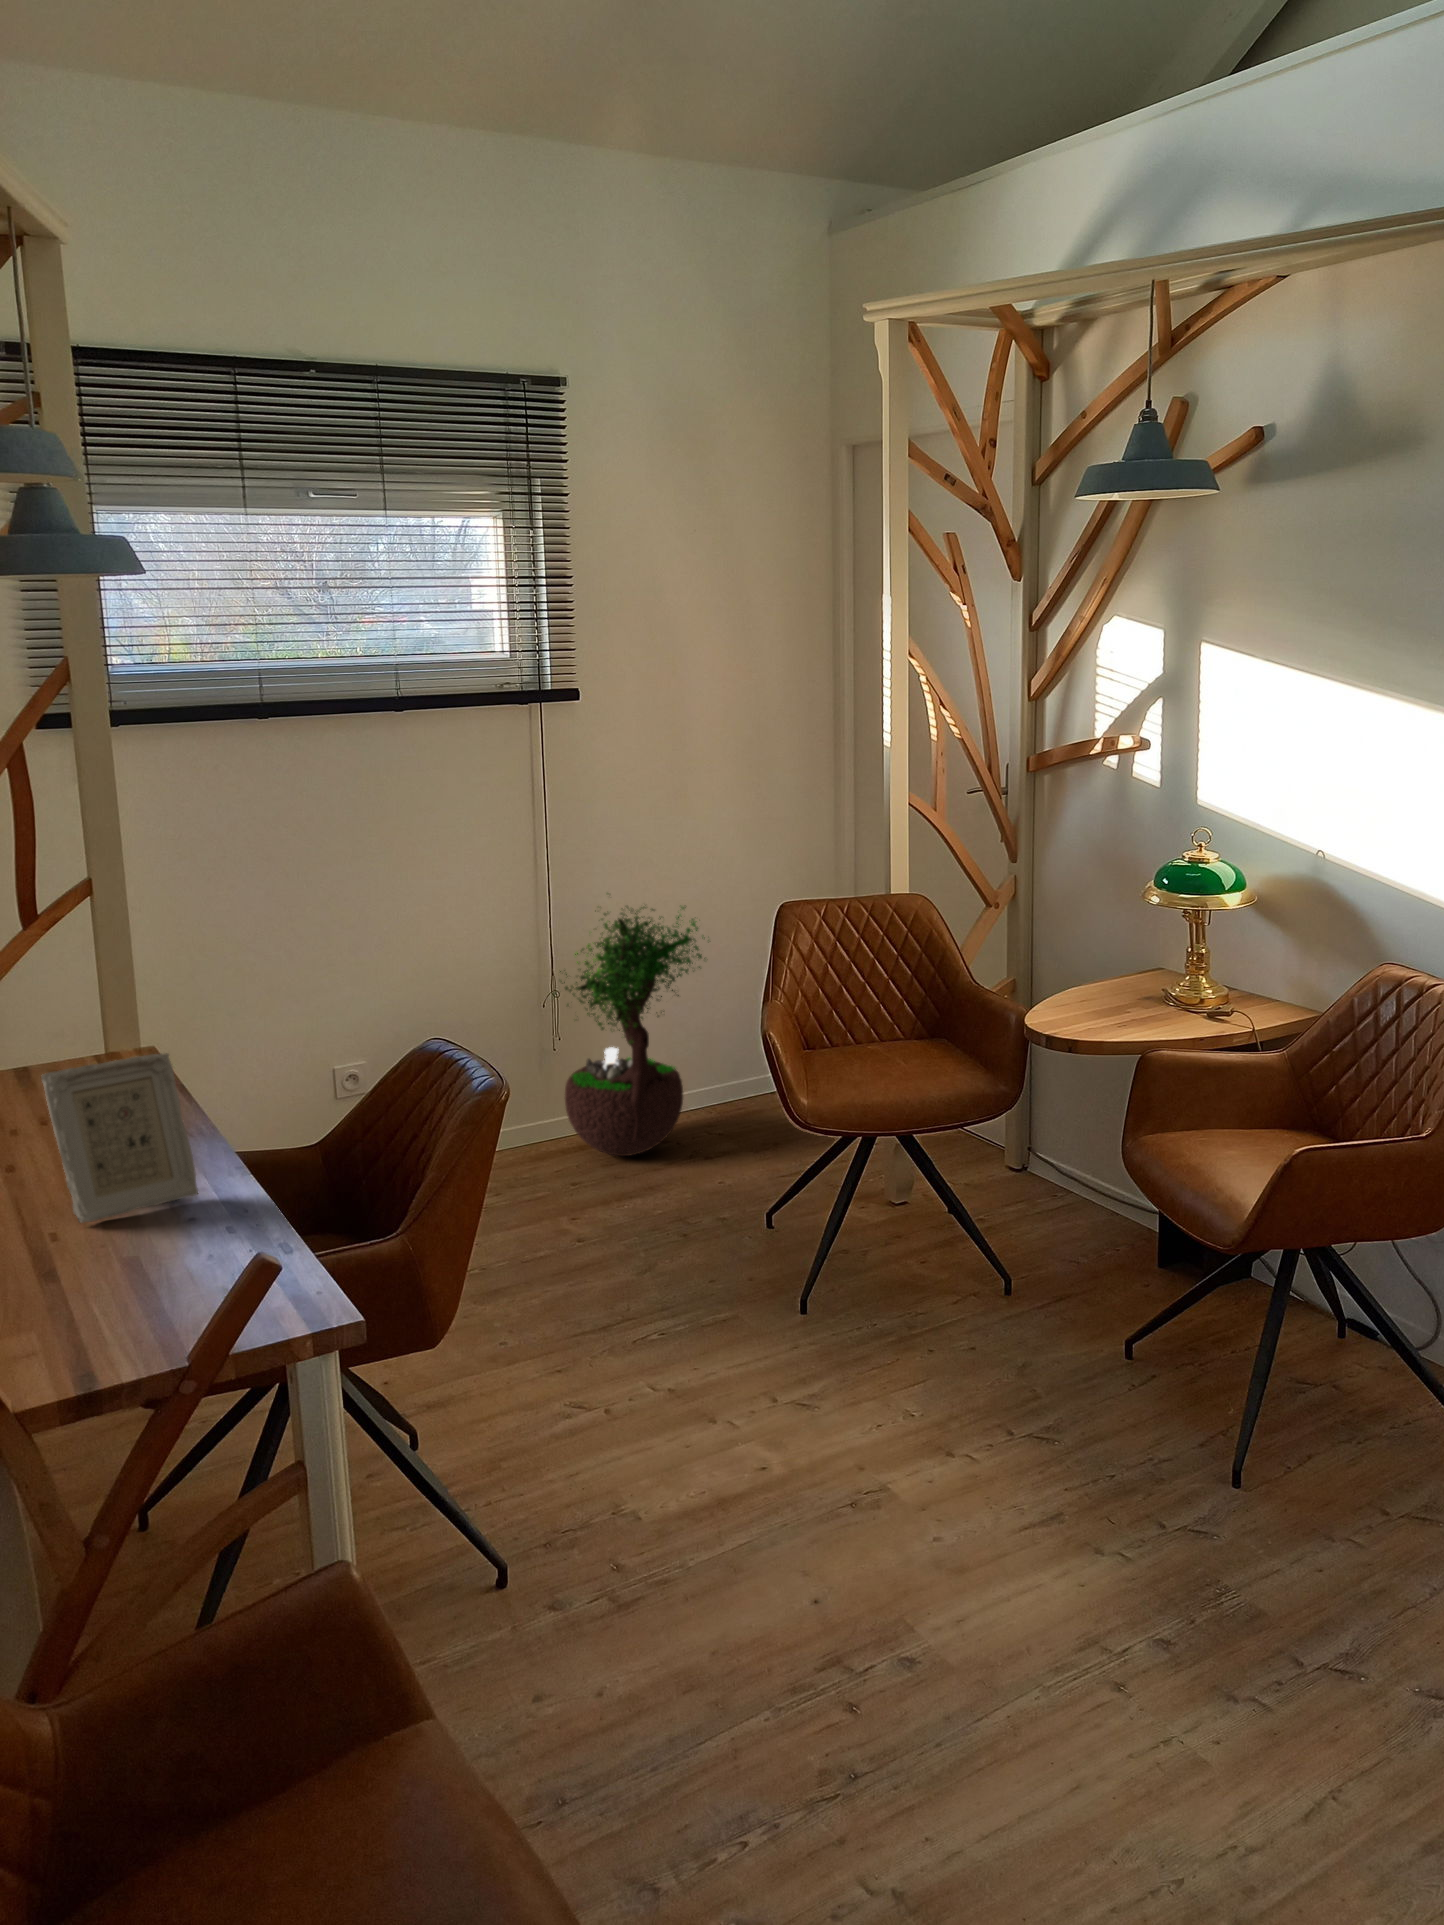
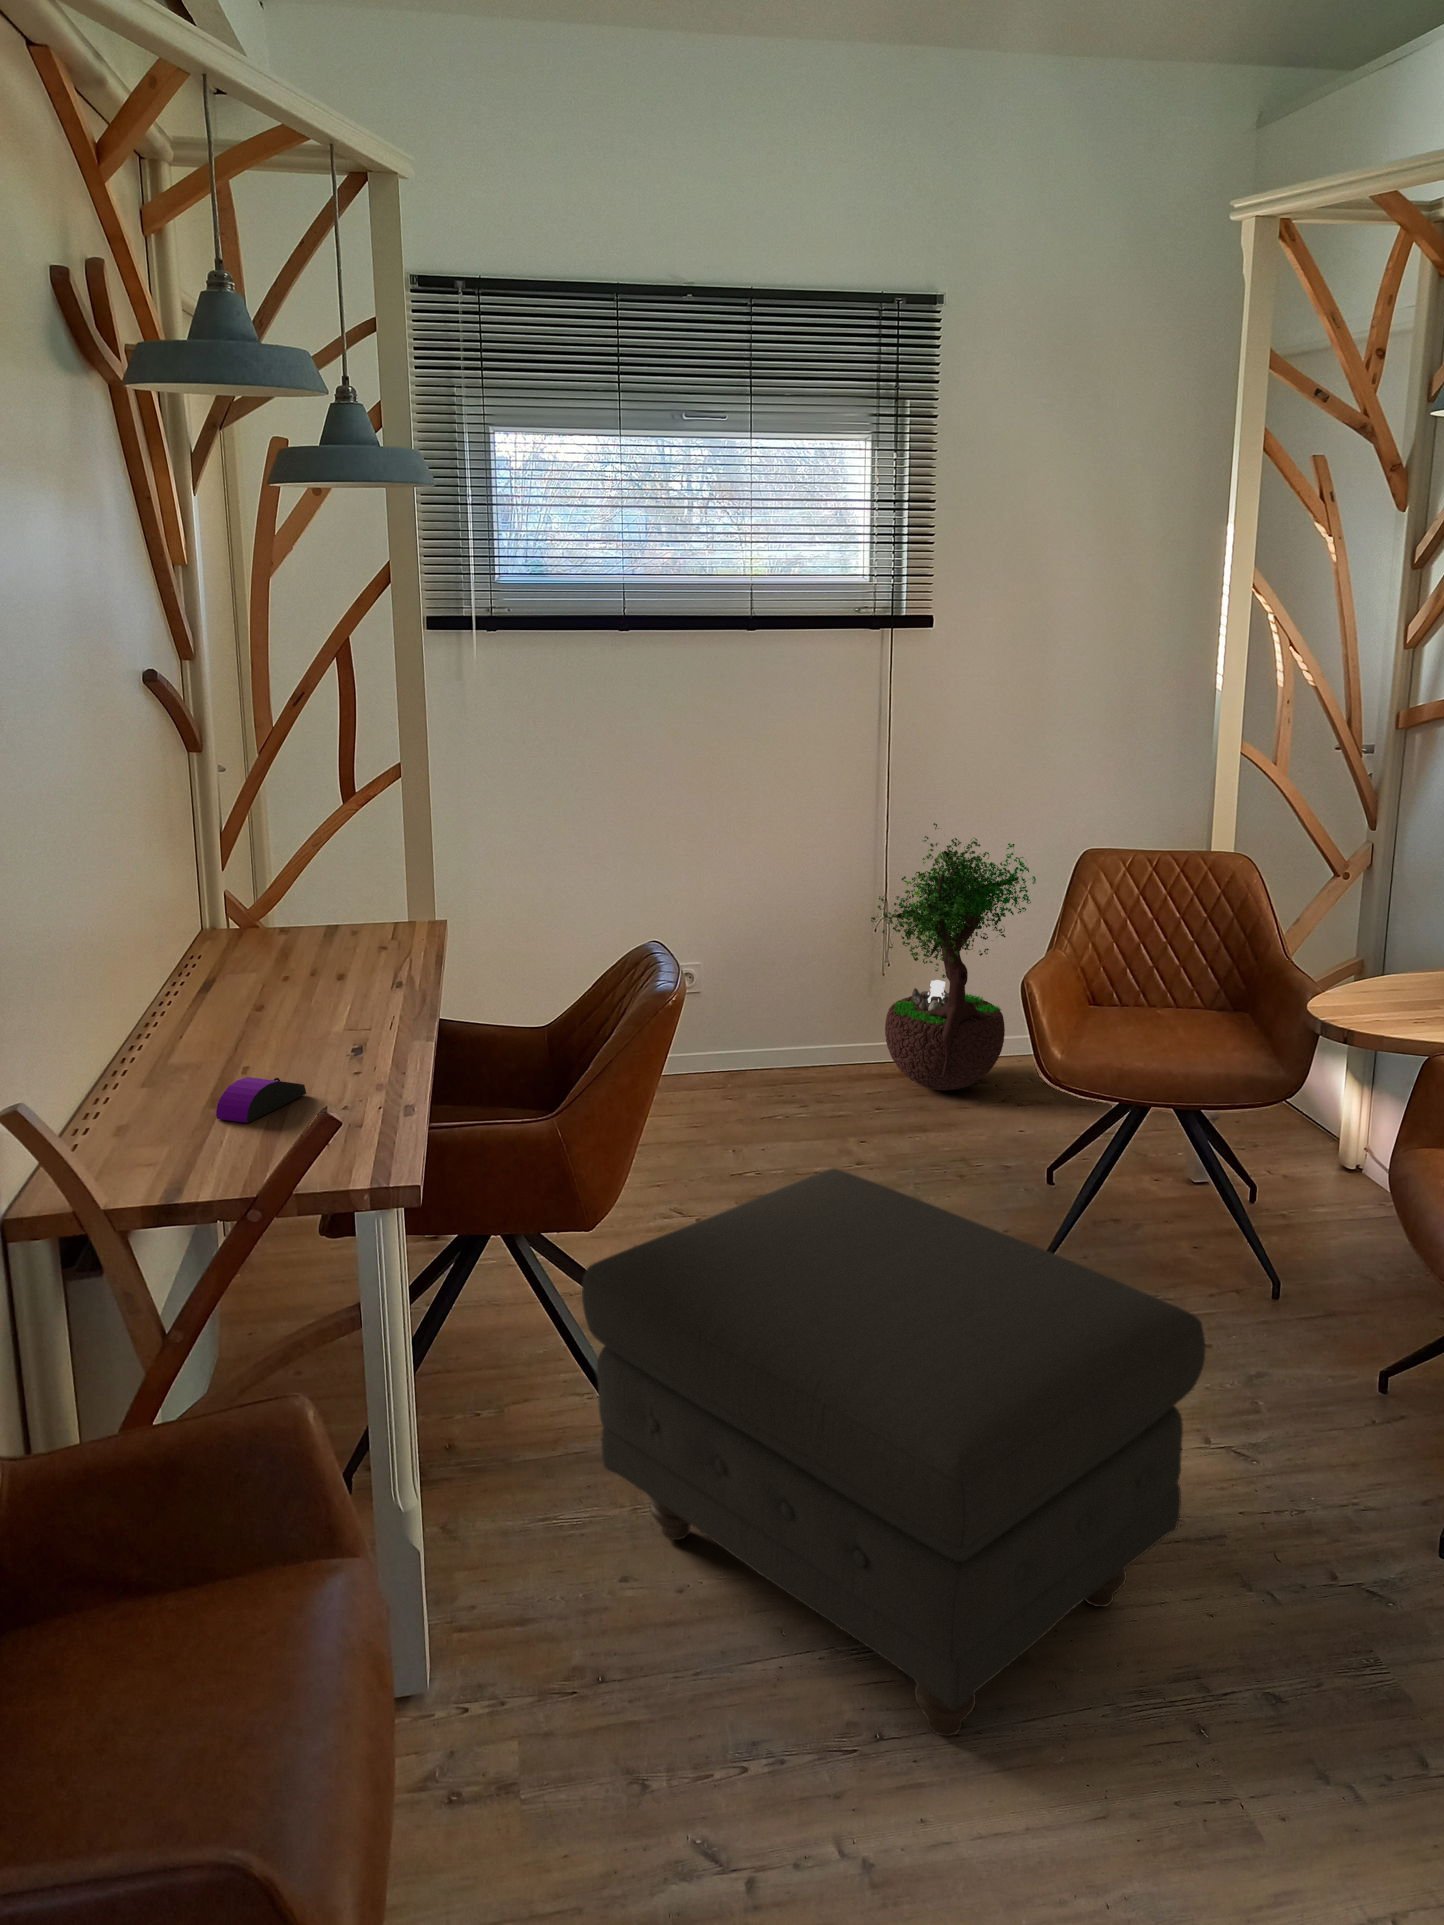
picture frame: present [42,1053,198,1223] -> none [257,919,375,1058]
computer mouse: none [73,1242,159,1299] -> present [216,1077,306,1123]
ottoman: none [468,1242,1069,1760] -> present [582,1169,1205,1736]

